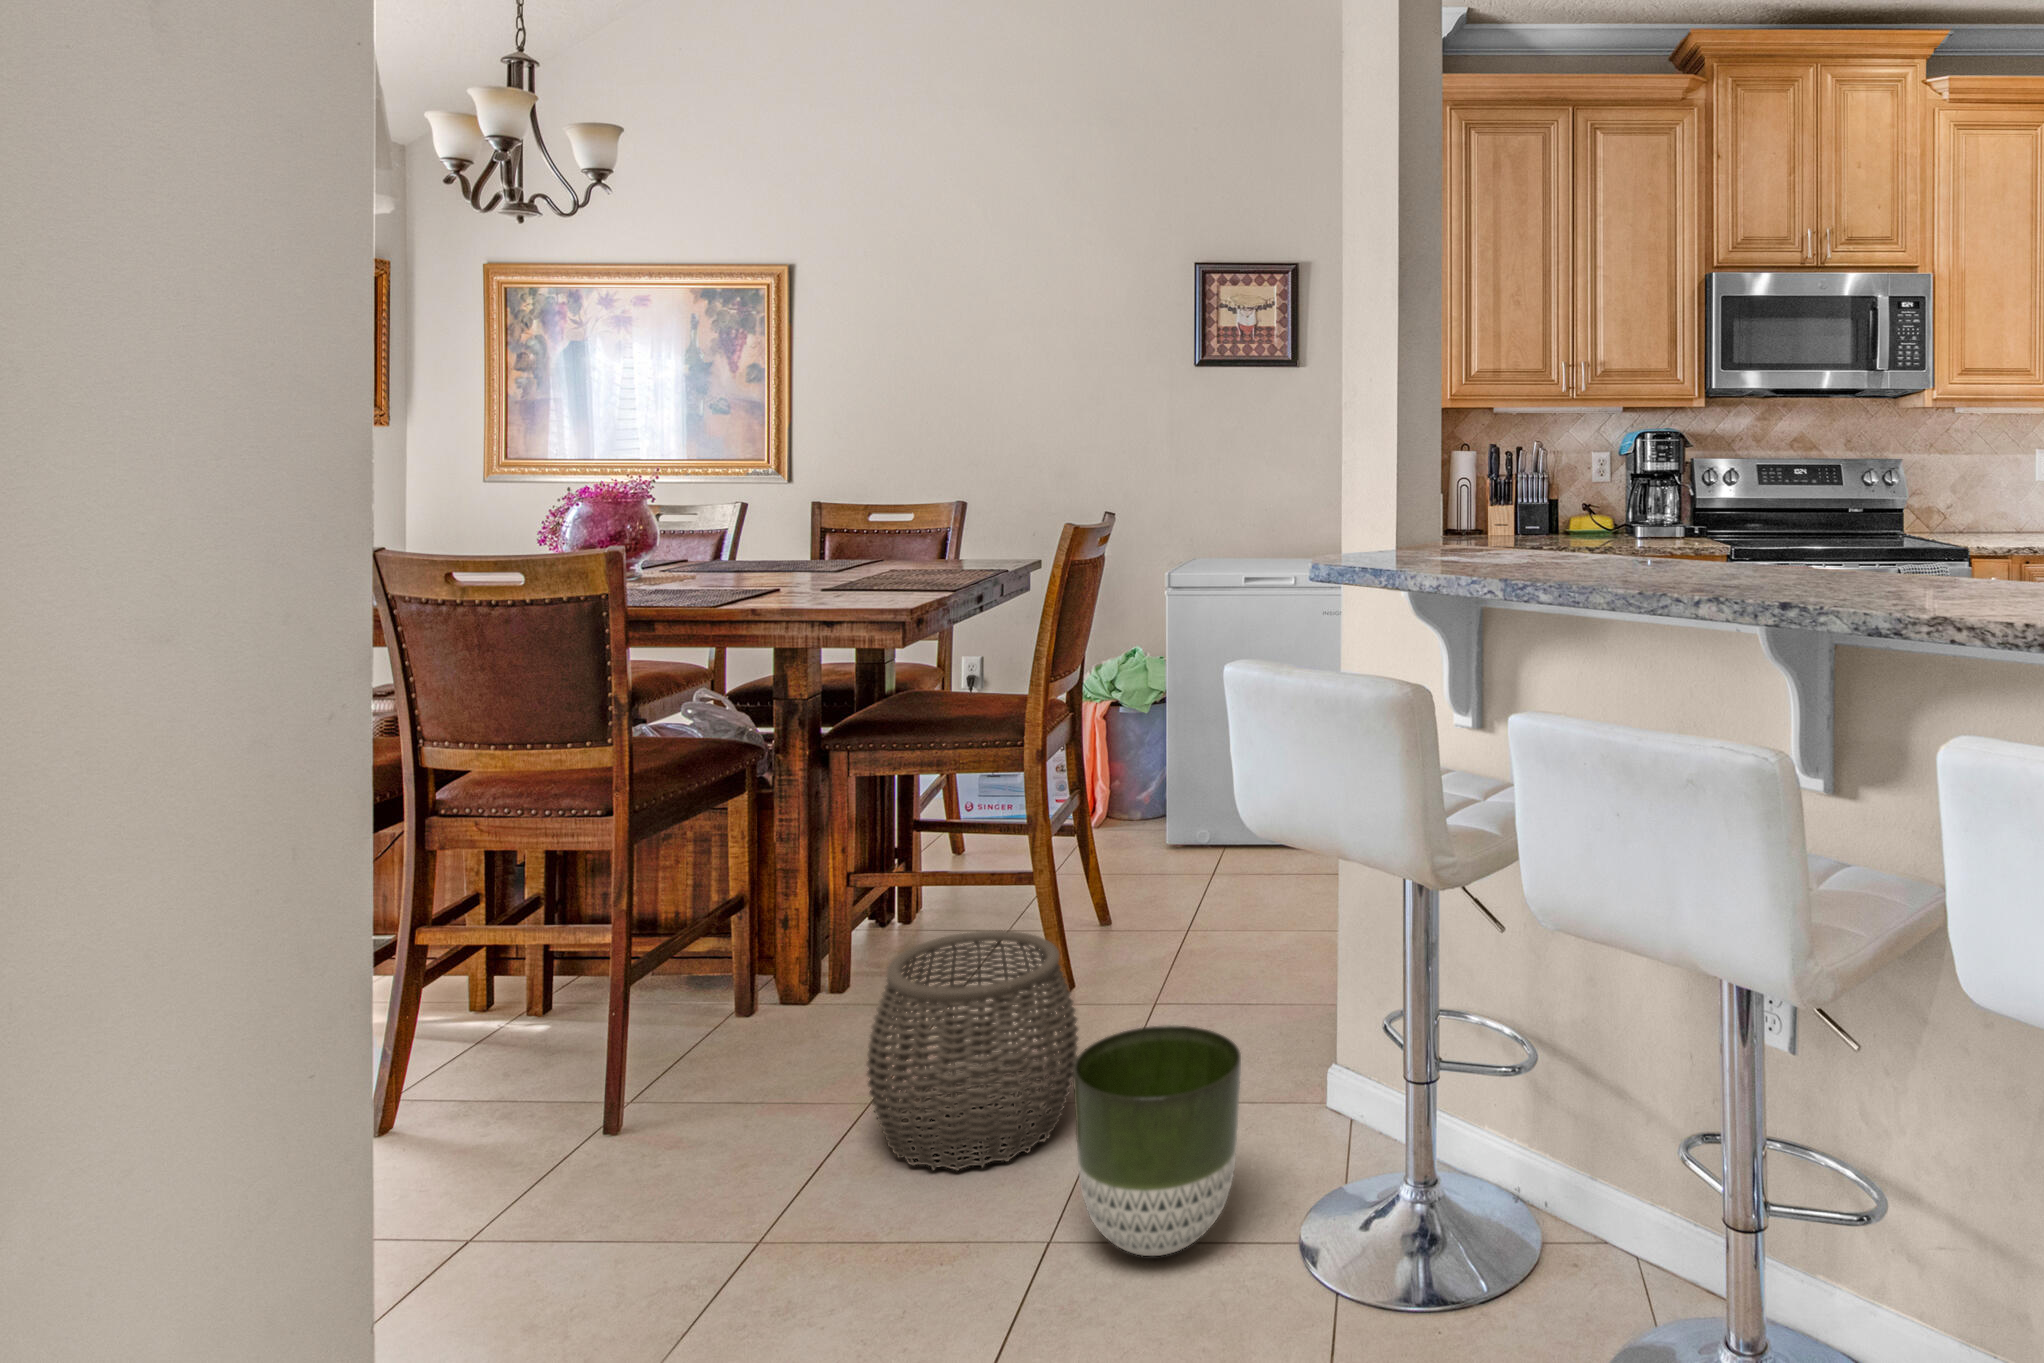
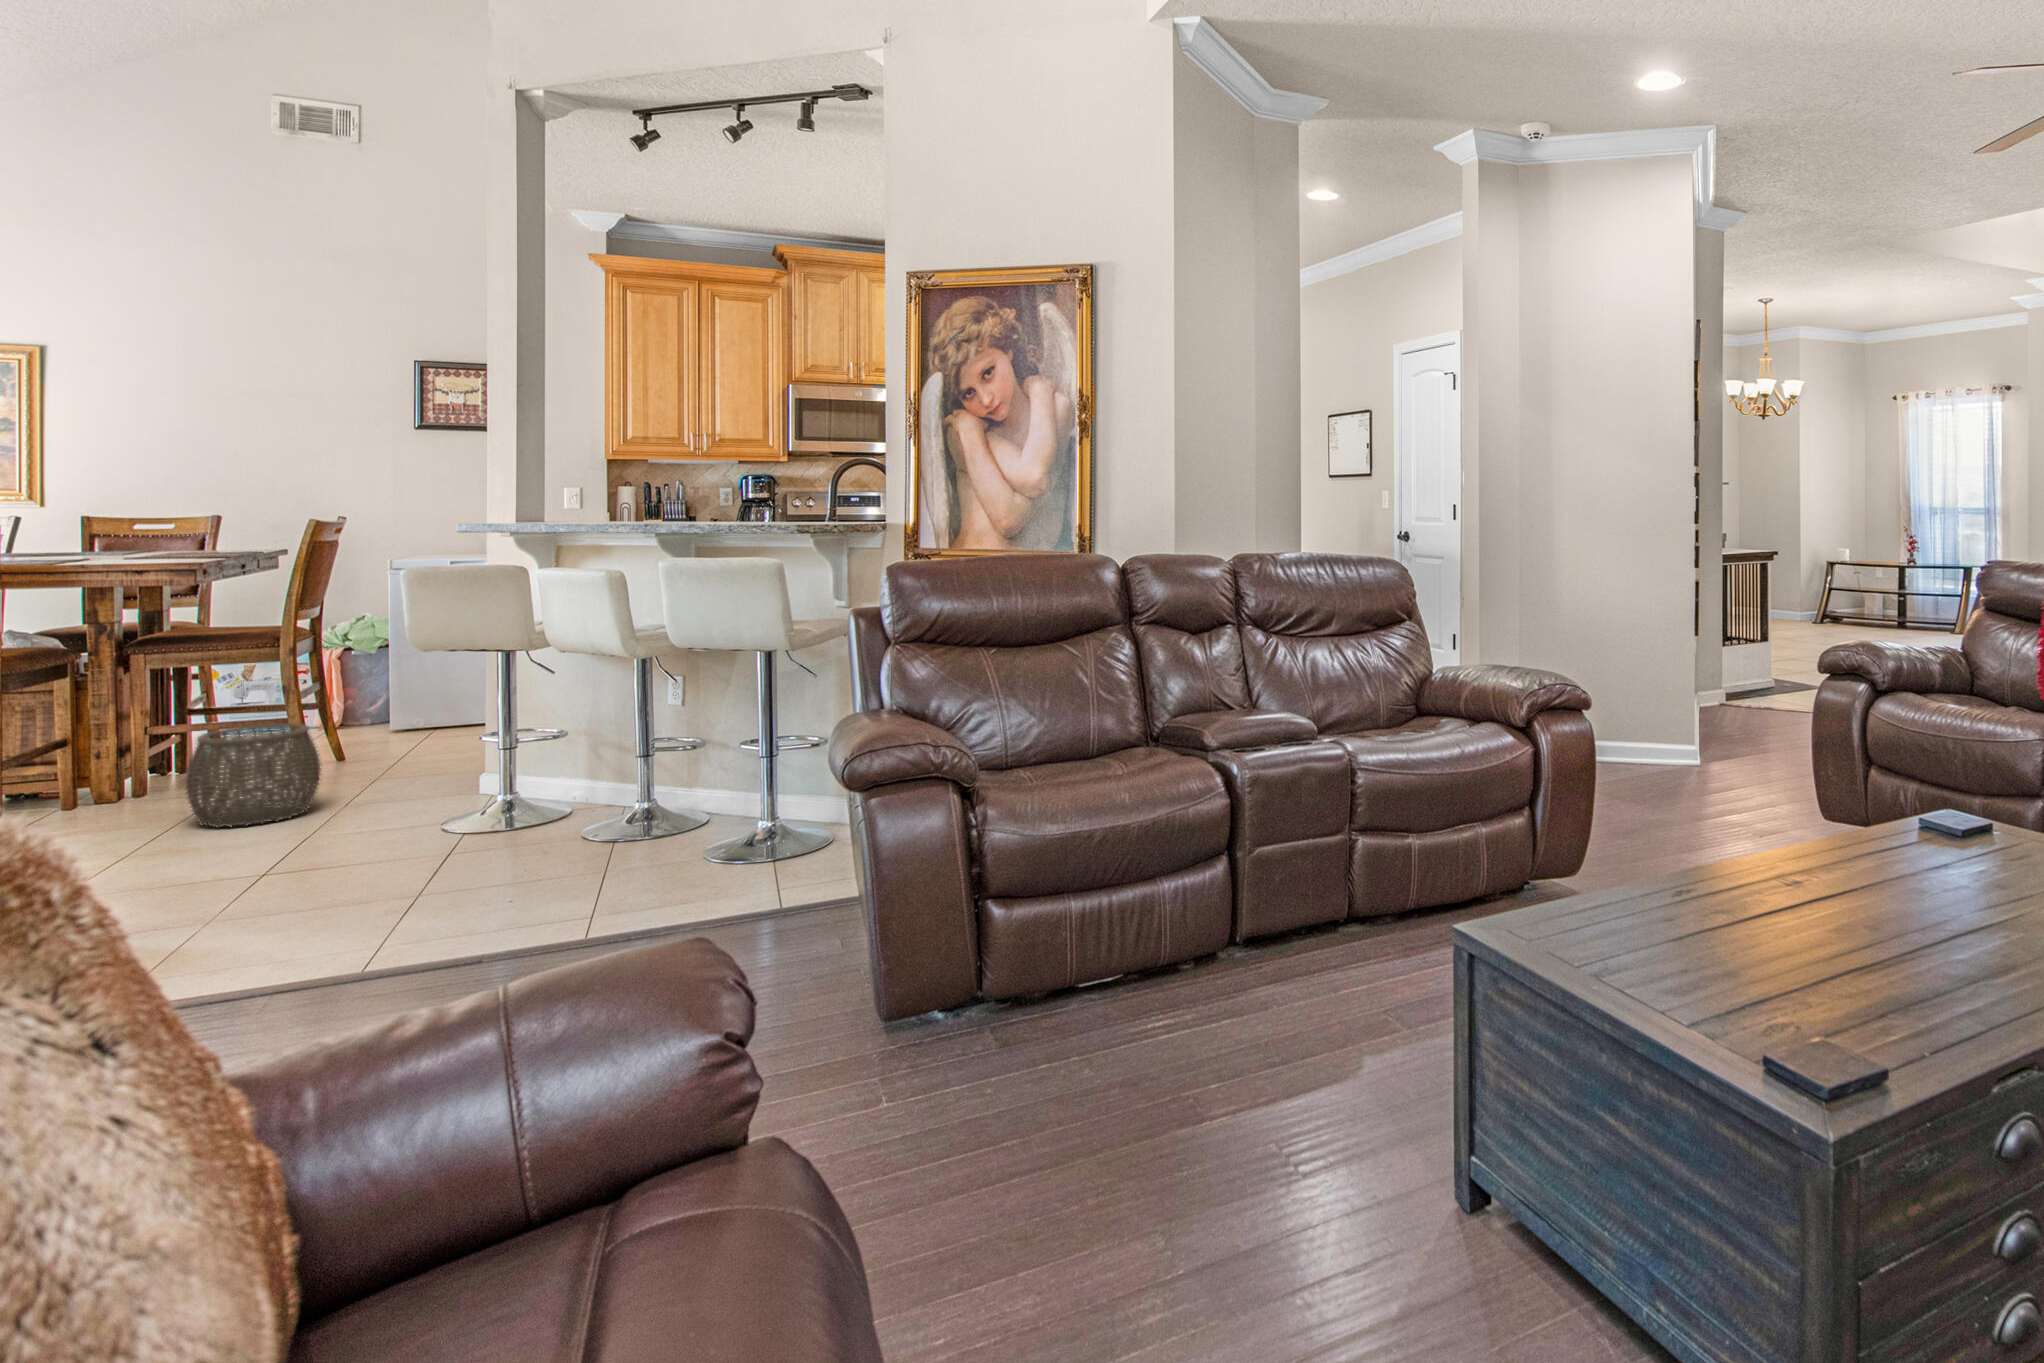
planter: present [1073,1025,1241,1256] -> none [319,740,415,830]

